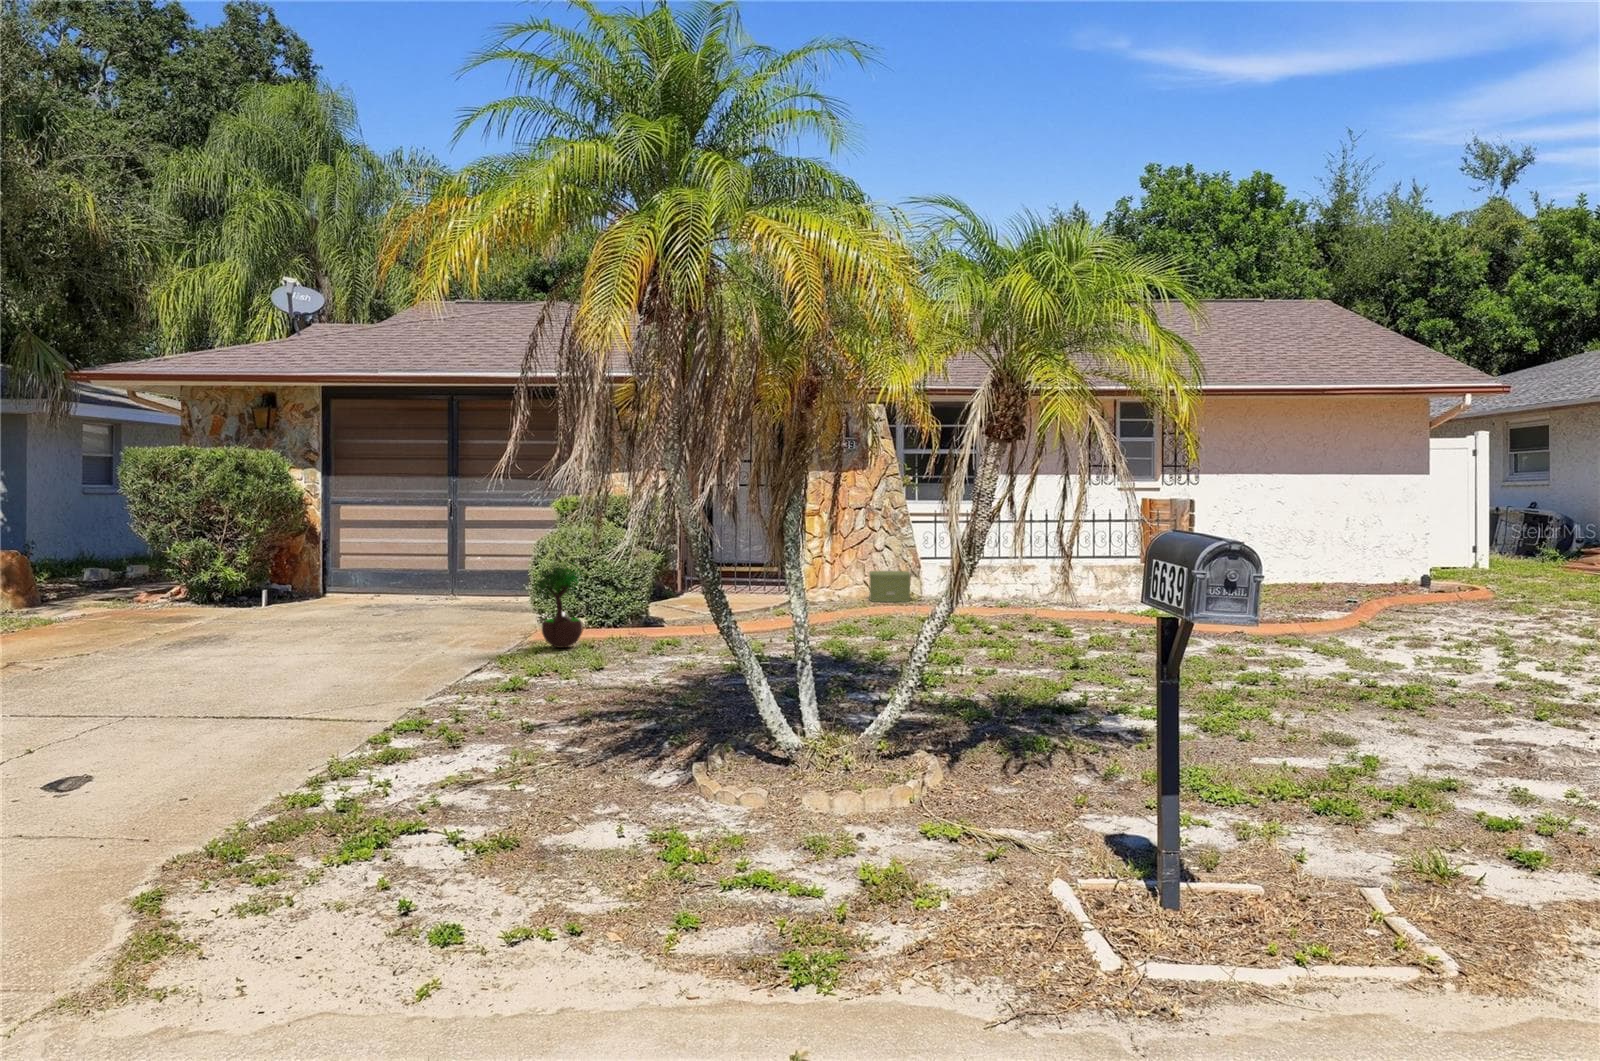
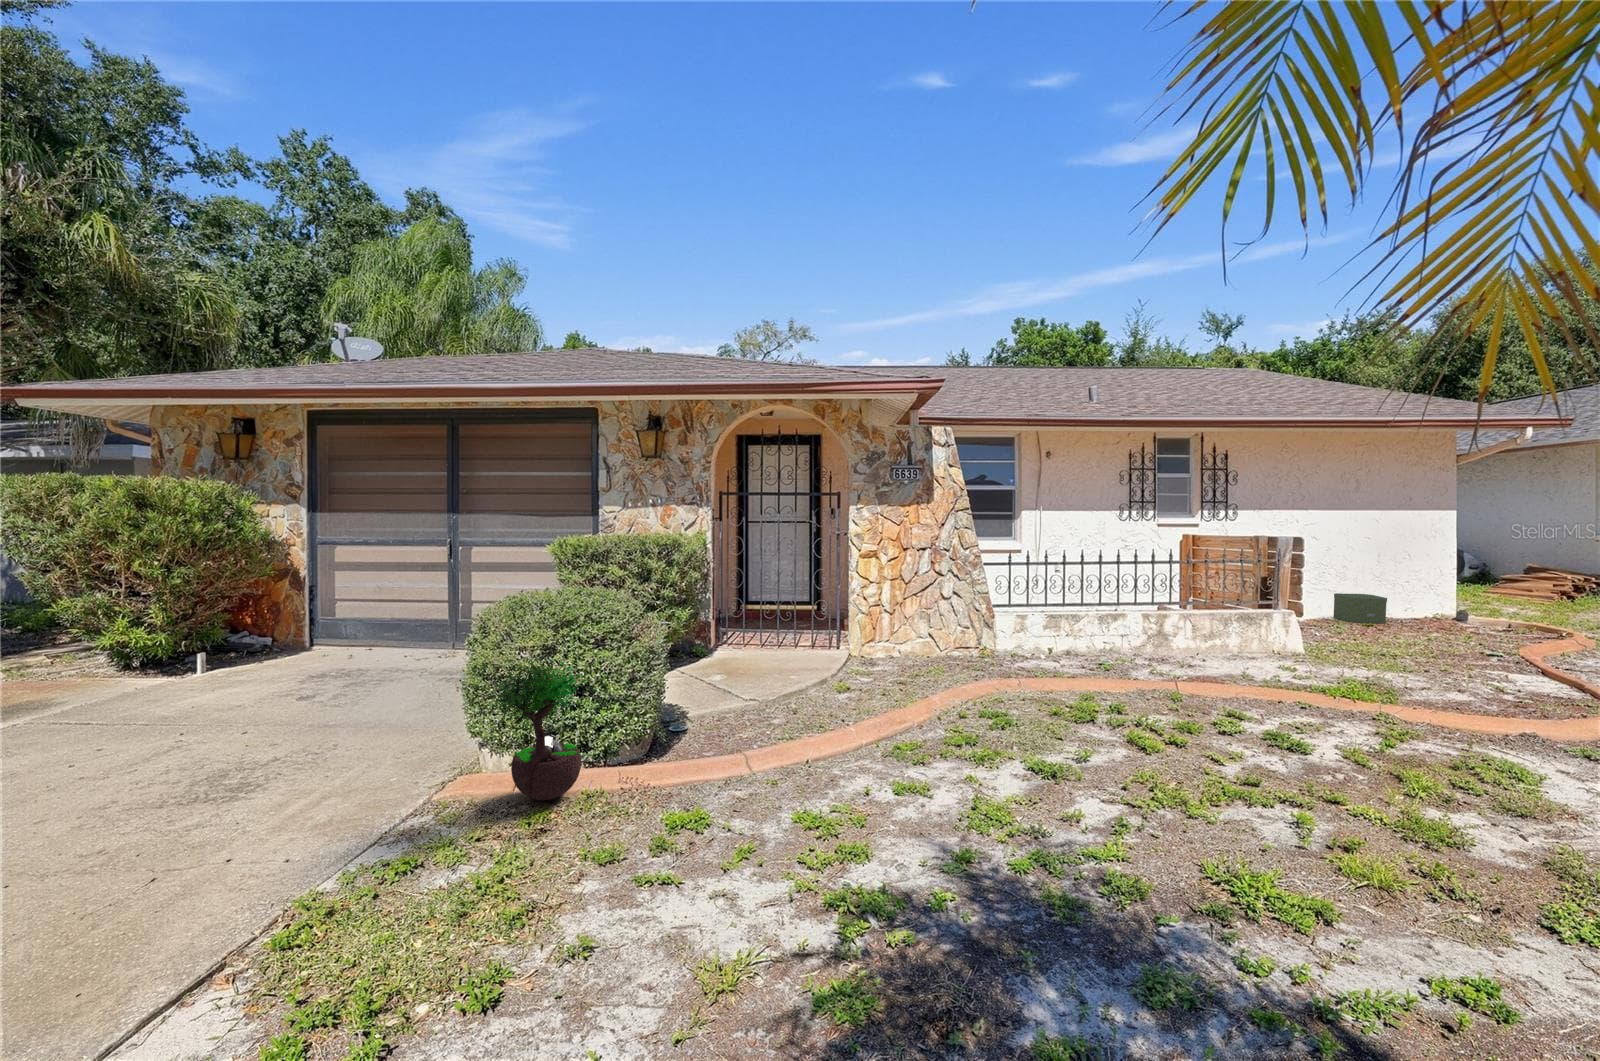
storage box: present [869,571,911,602] -> present [1334,593,1387,623]

